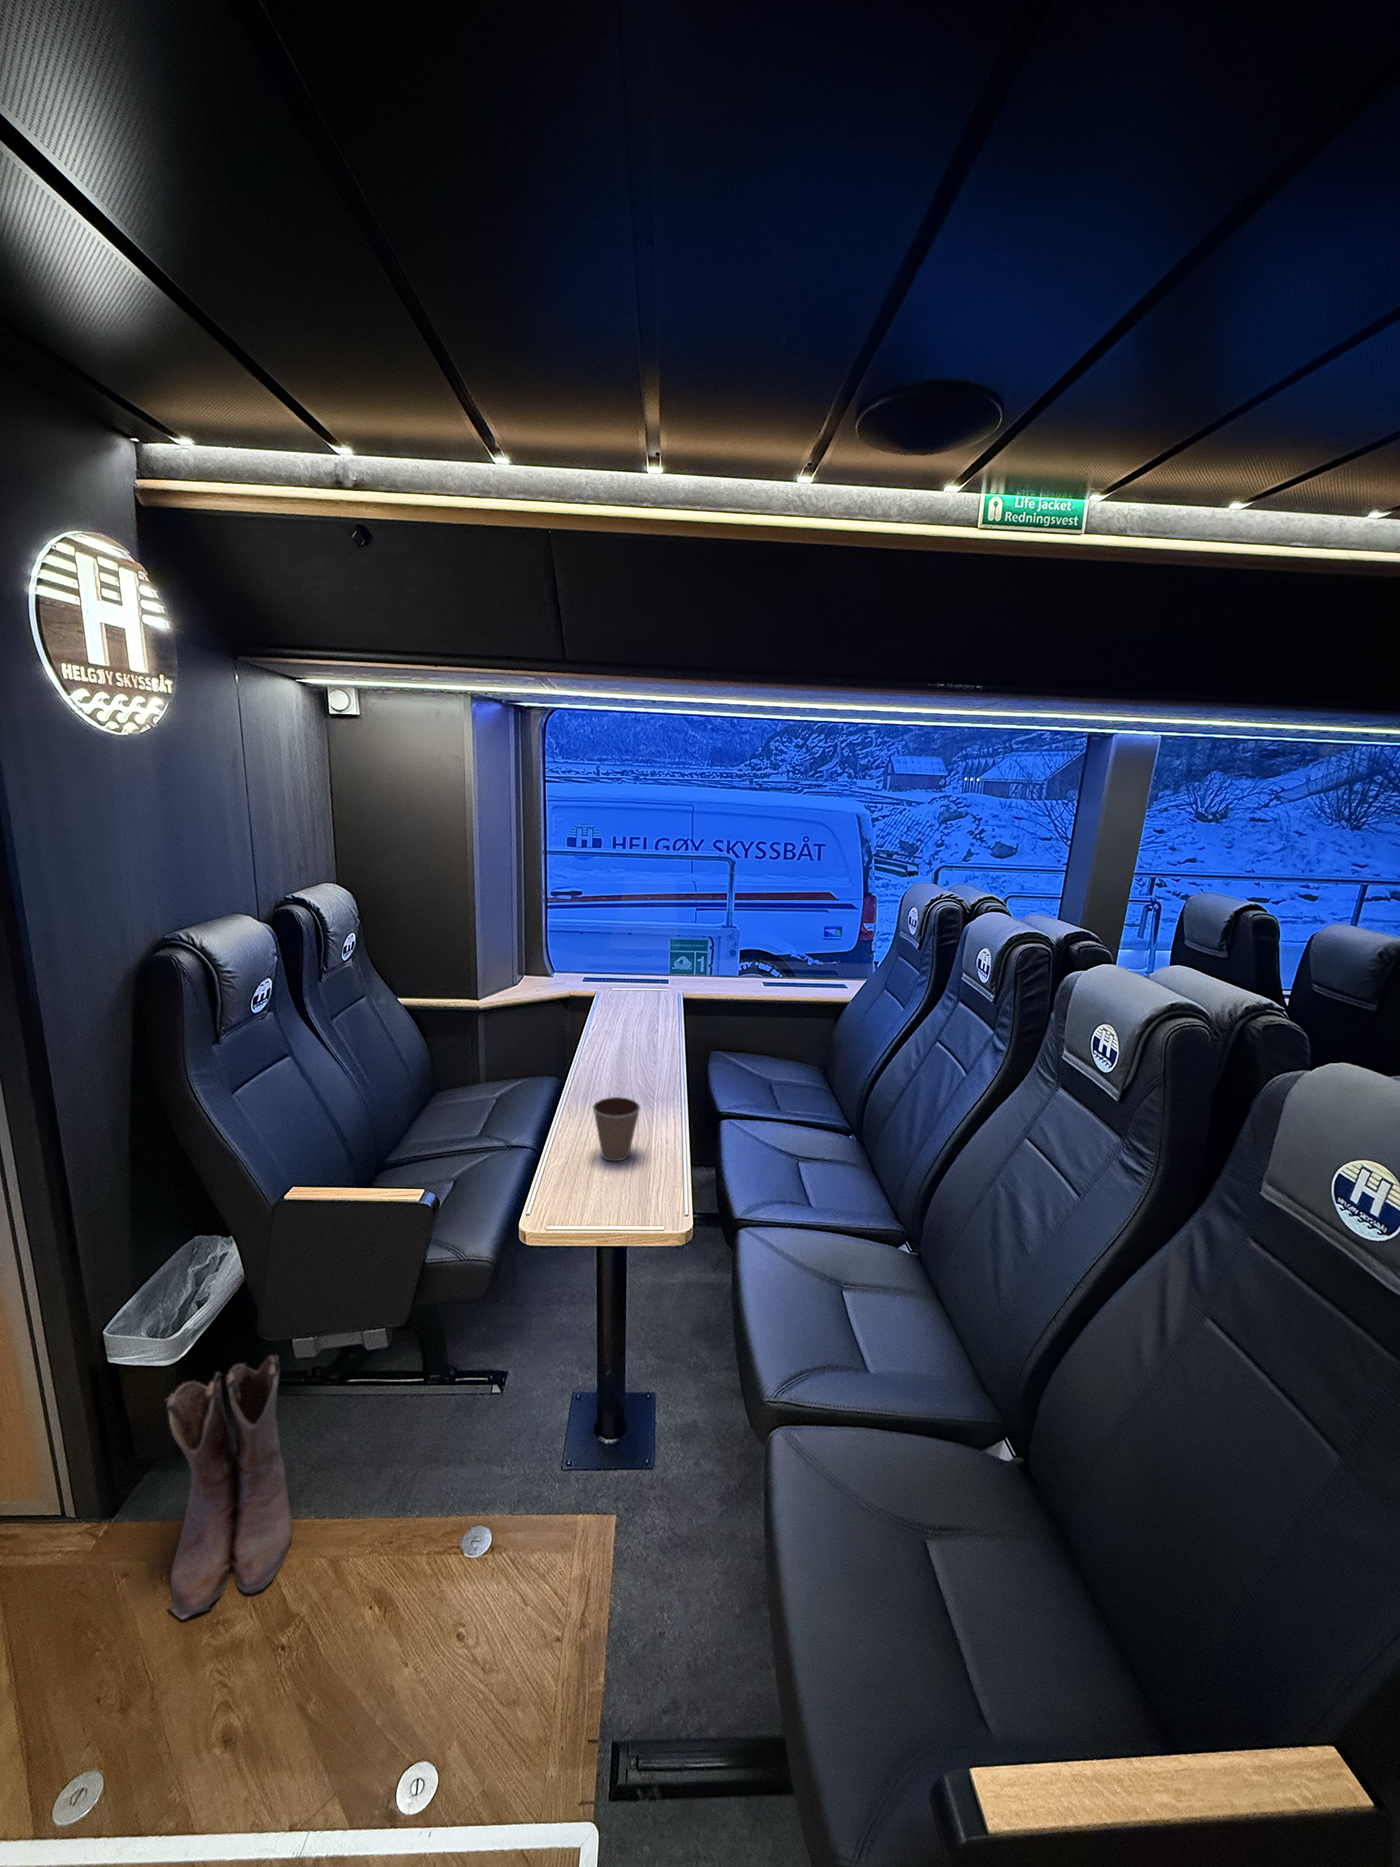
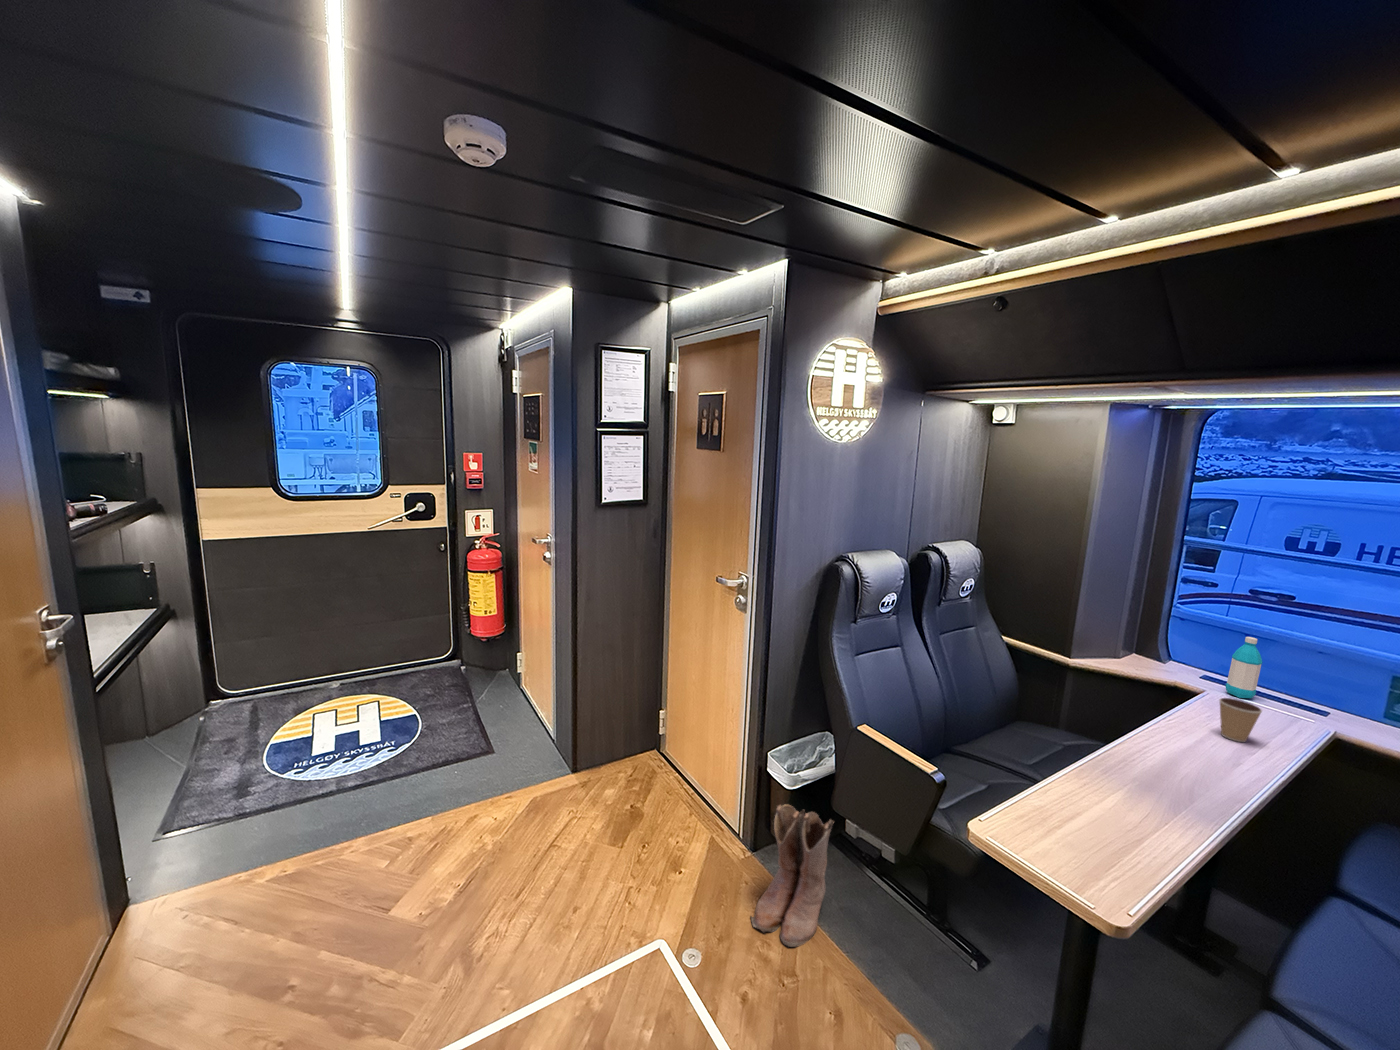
water bottle: none [605,933,627,991] -> present [1226,637,1262,698]
coffee cup: present [593,1097,640,1161] -> present [1220,698,1262,742]

